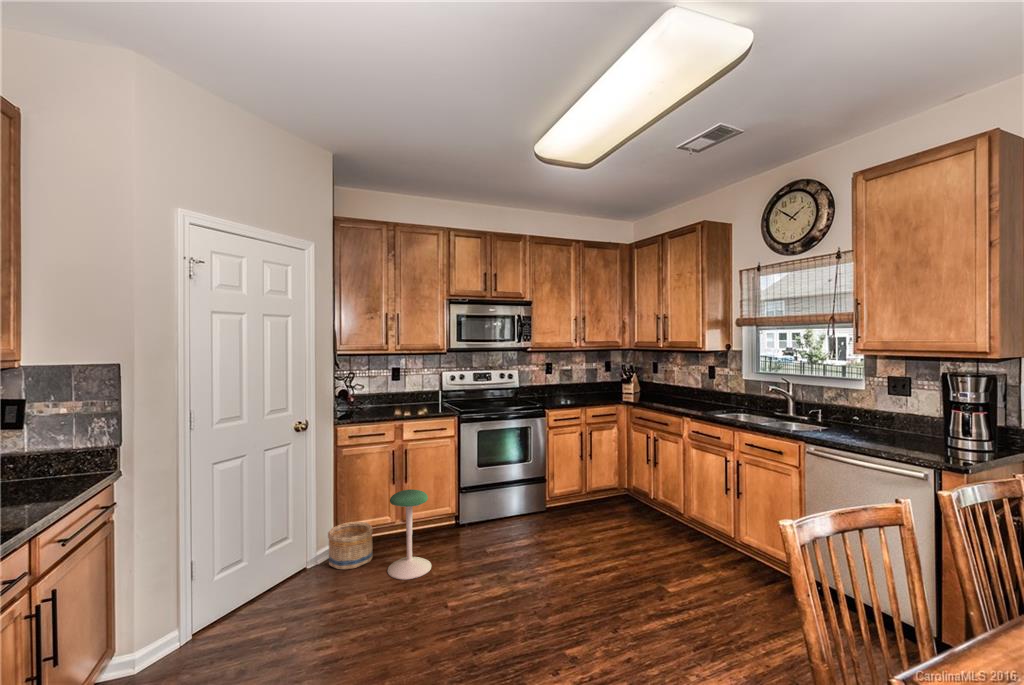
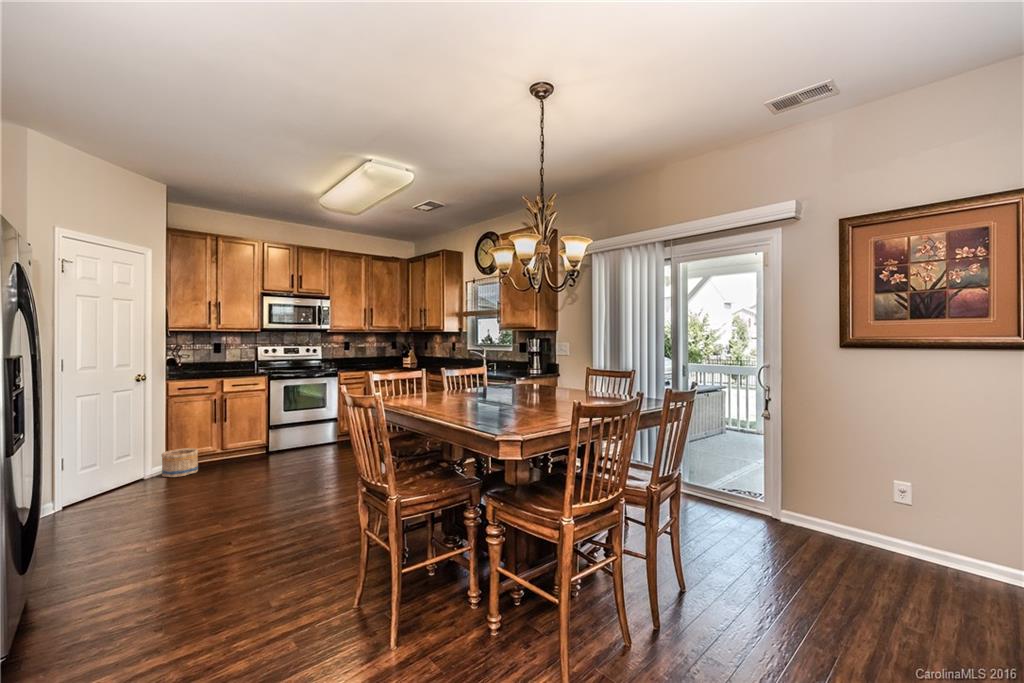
stool: present [387,489,432,580] -> none [210,420,244,477]

